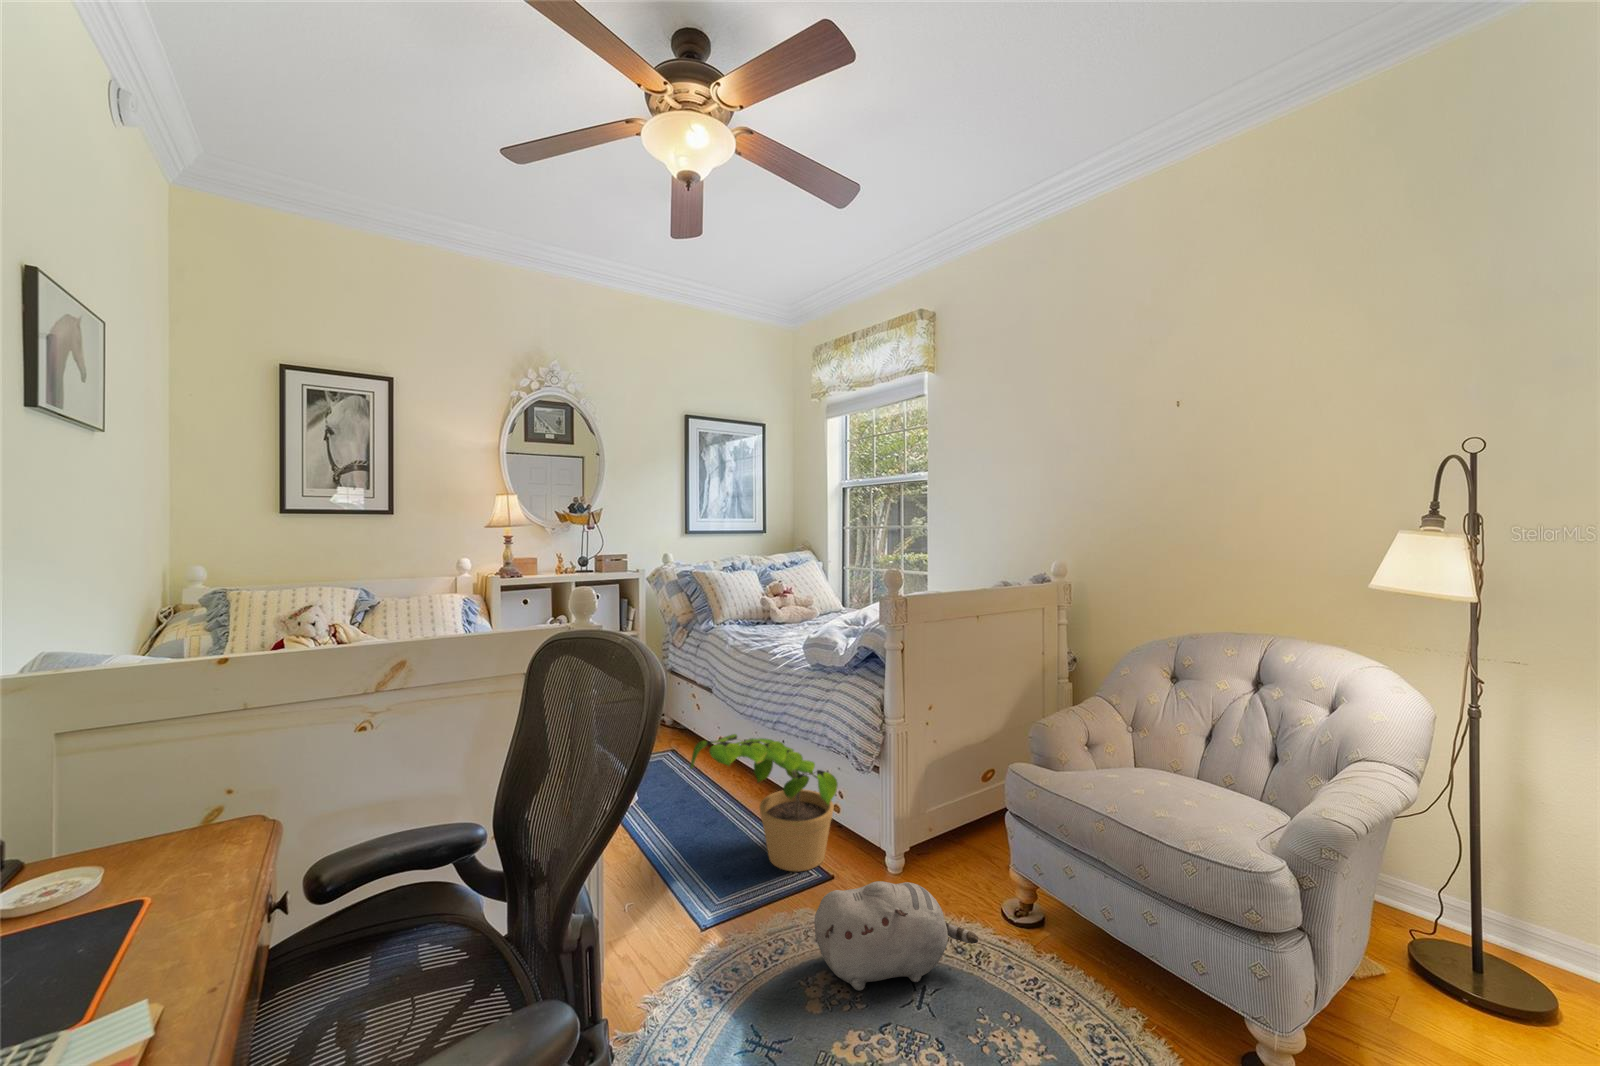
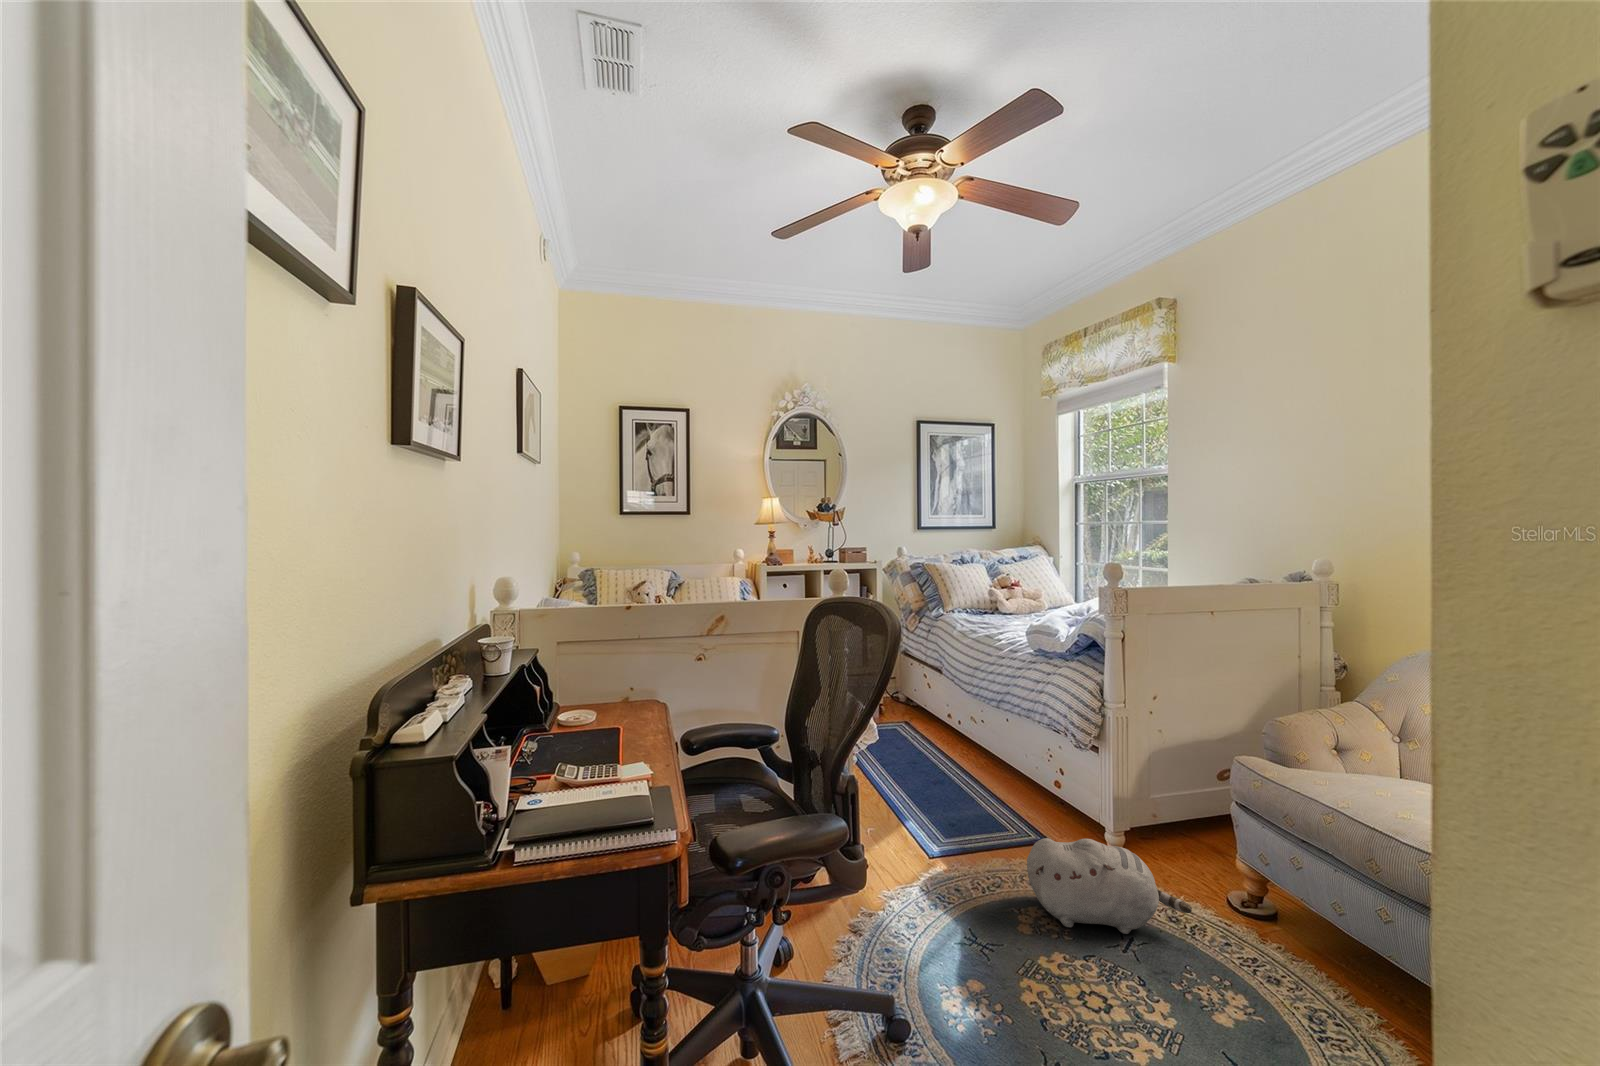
potted plant: present [690,734,838,871] -> none [919,702,1056,831]

